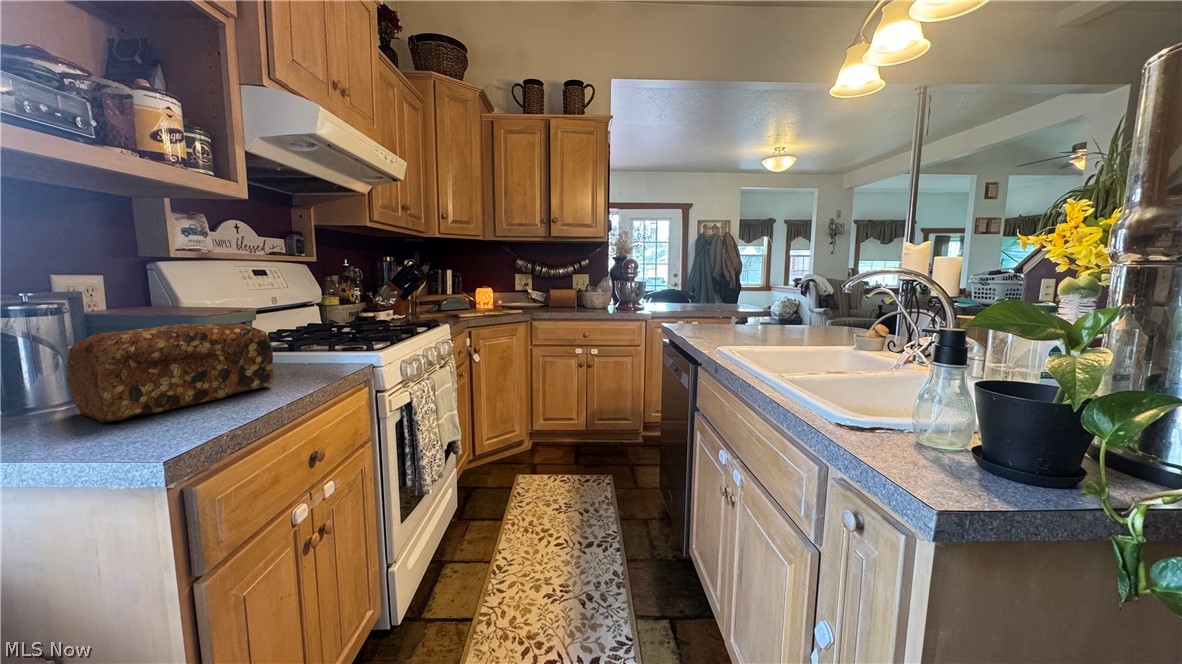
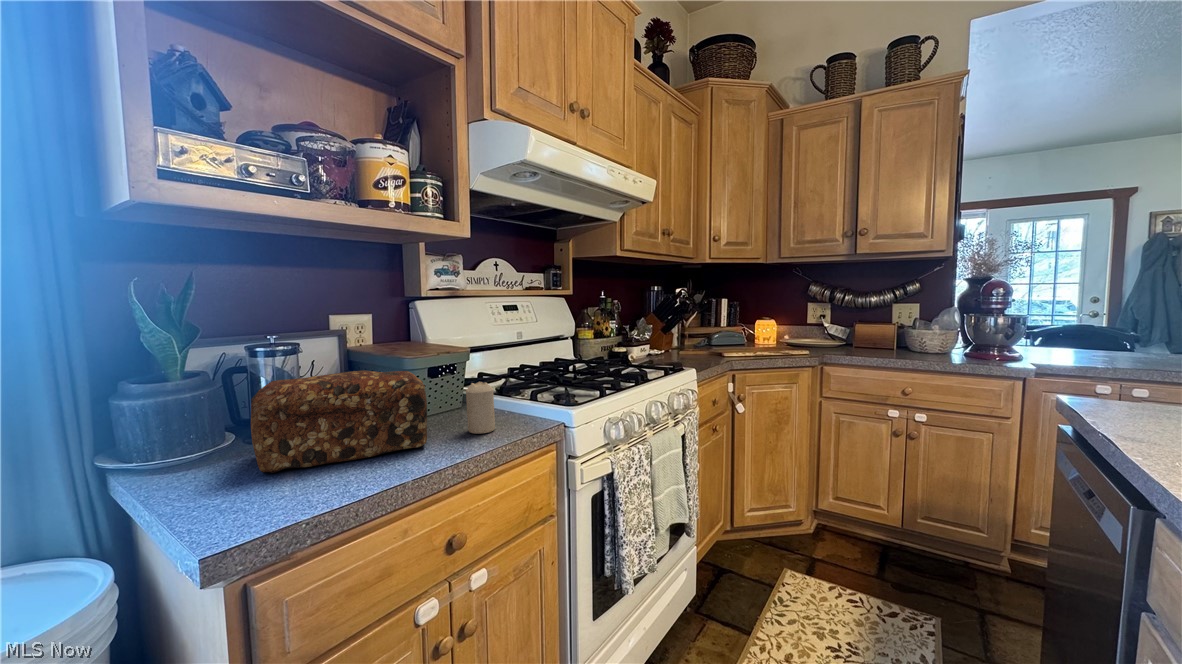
candle: none [295,331,324,374] -> present [466,382,495,434]

